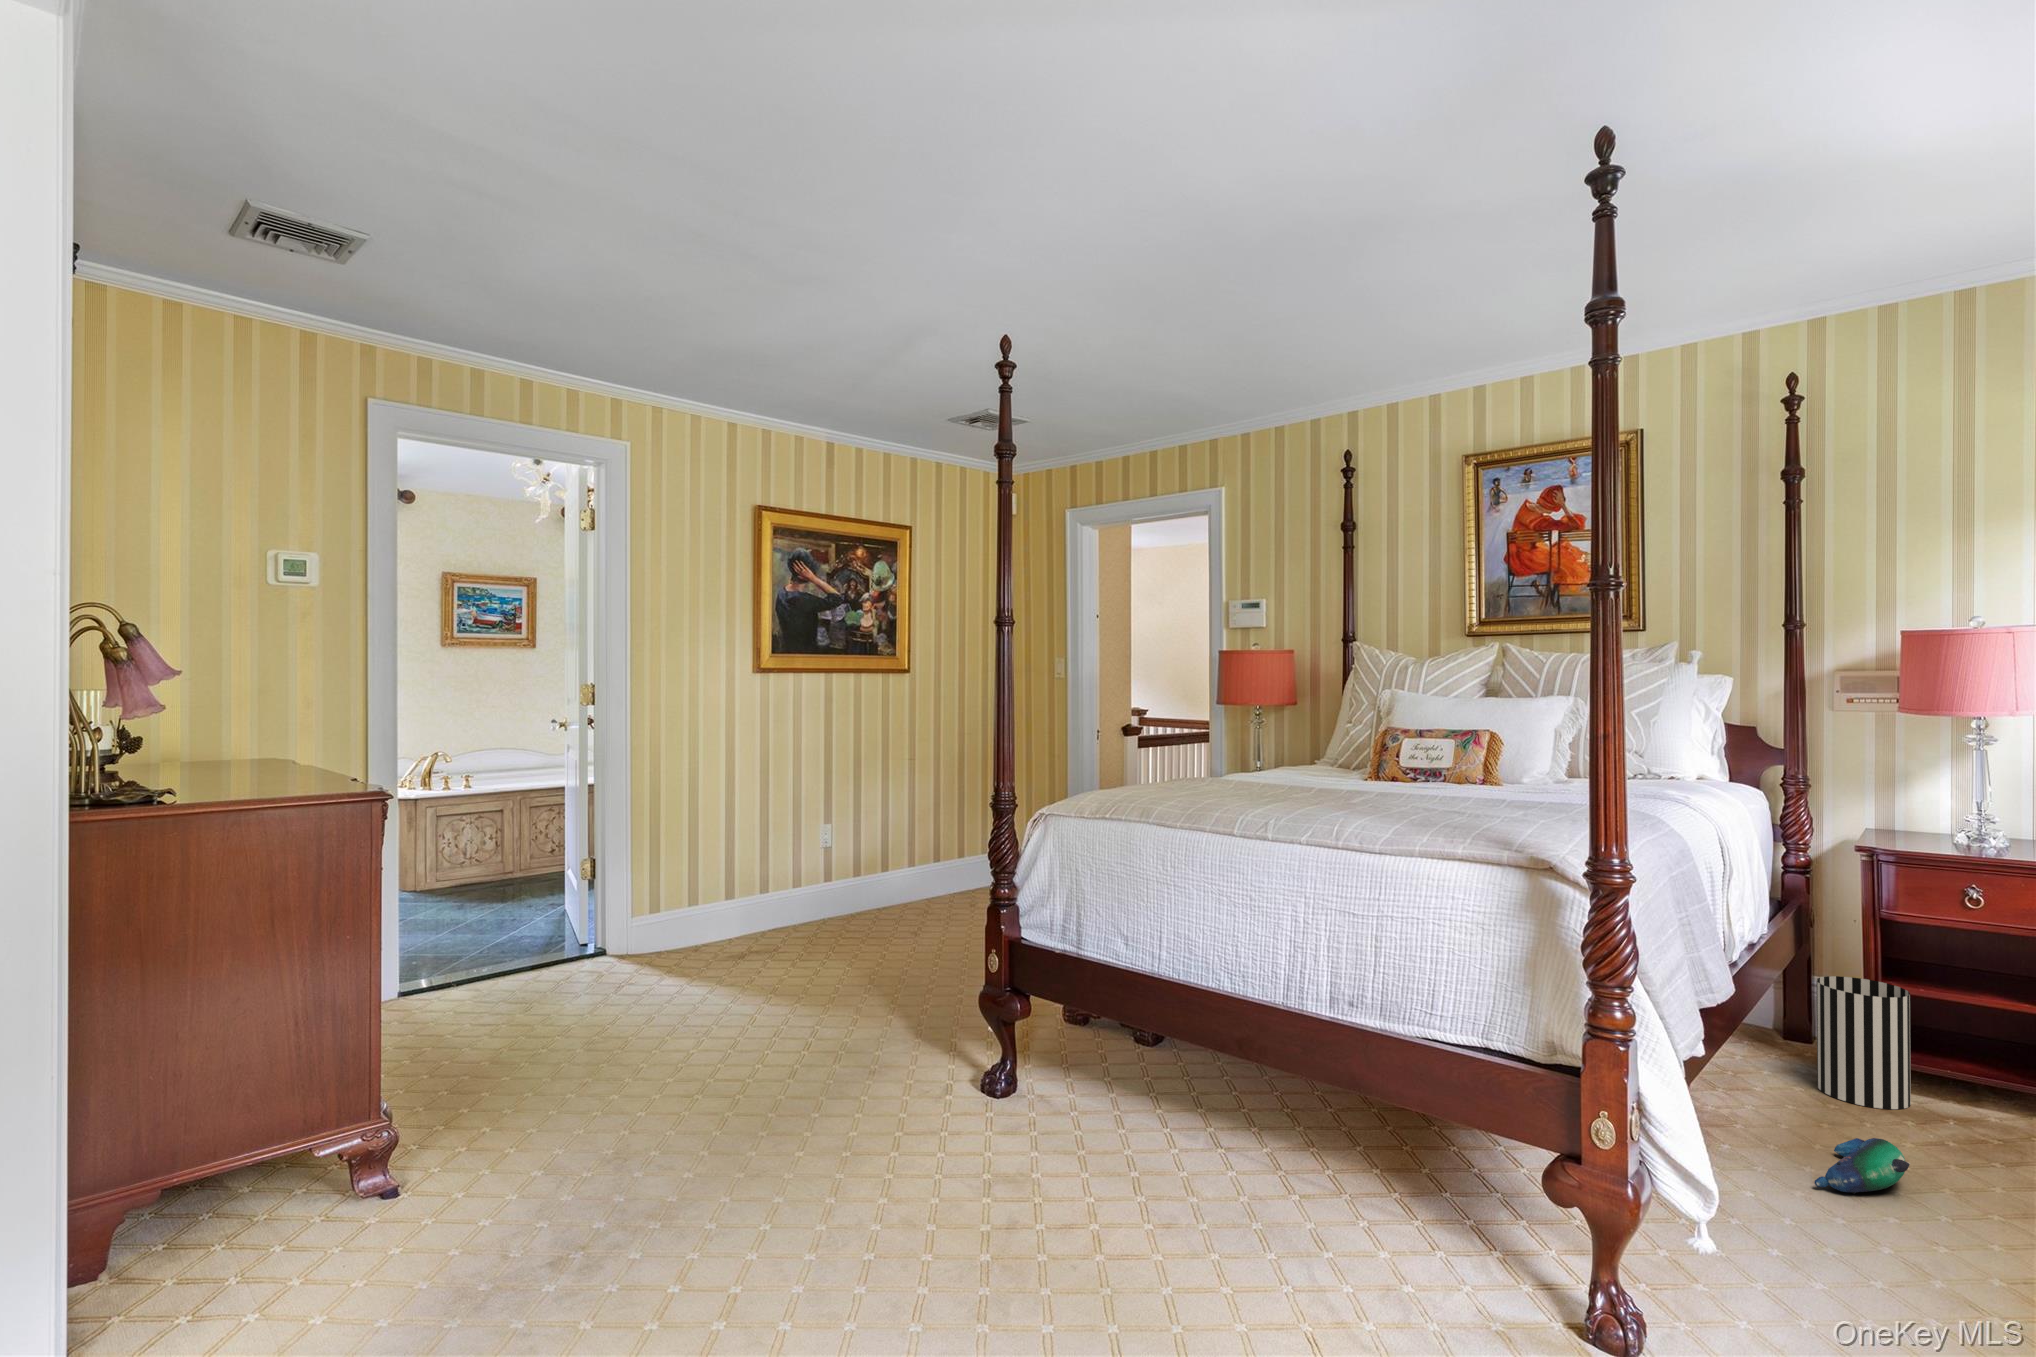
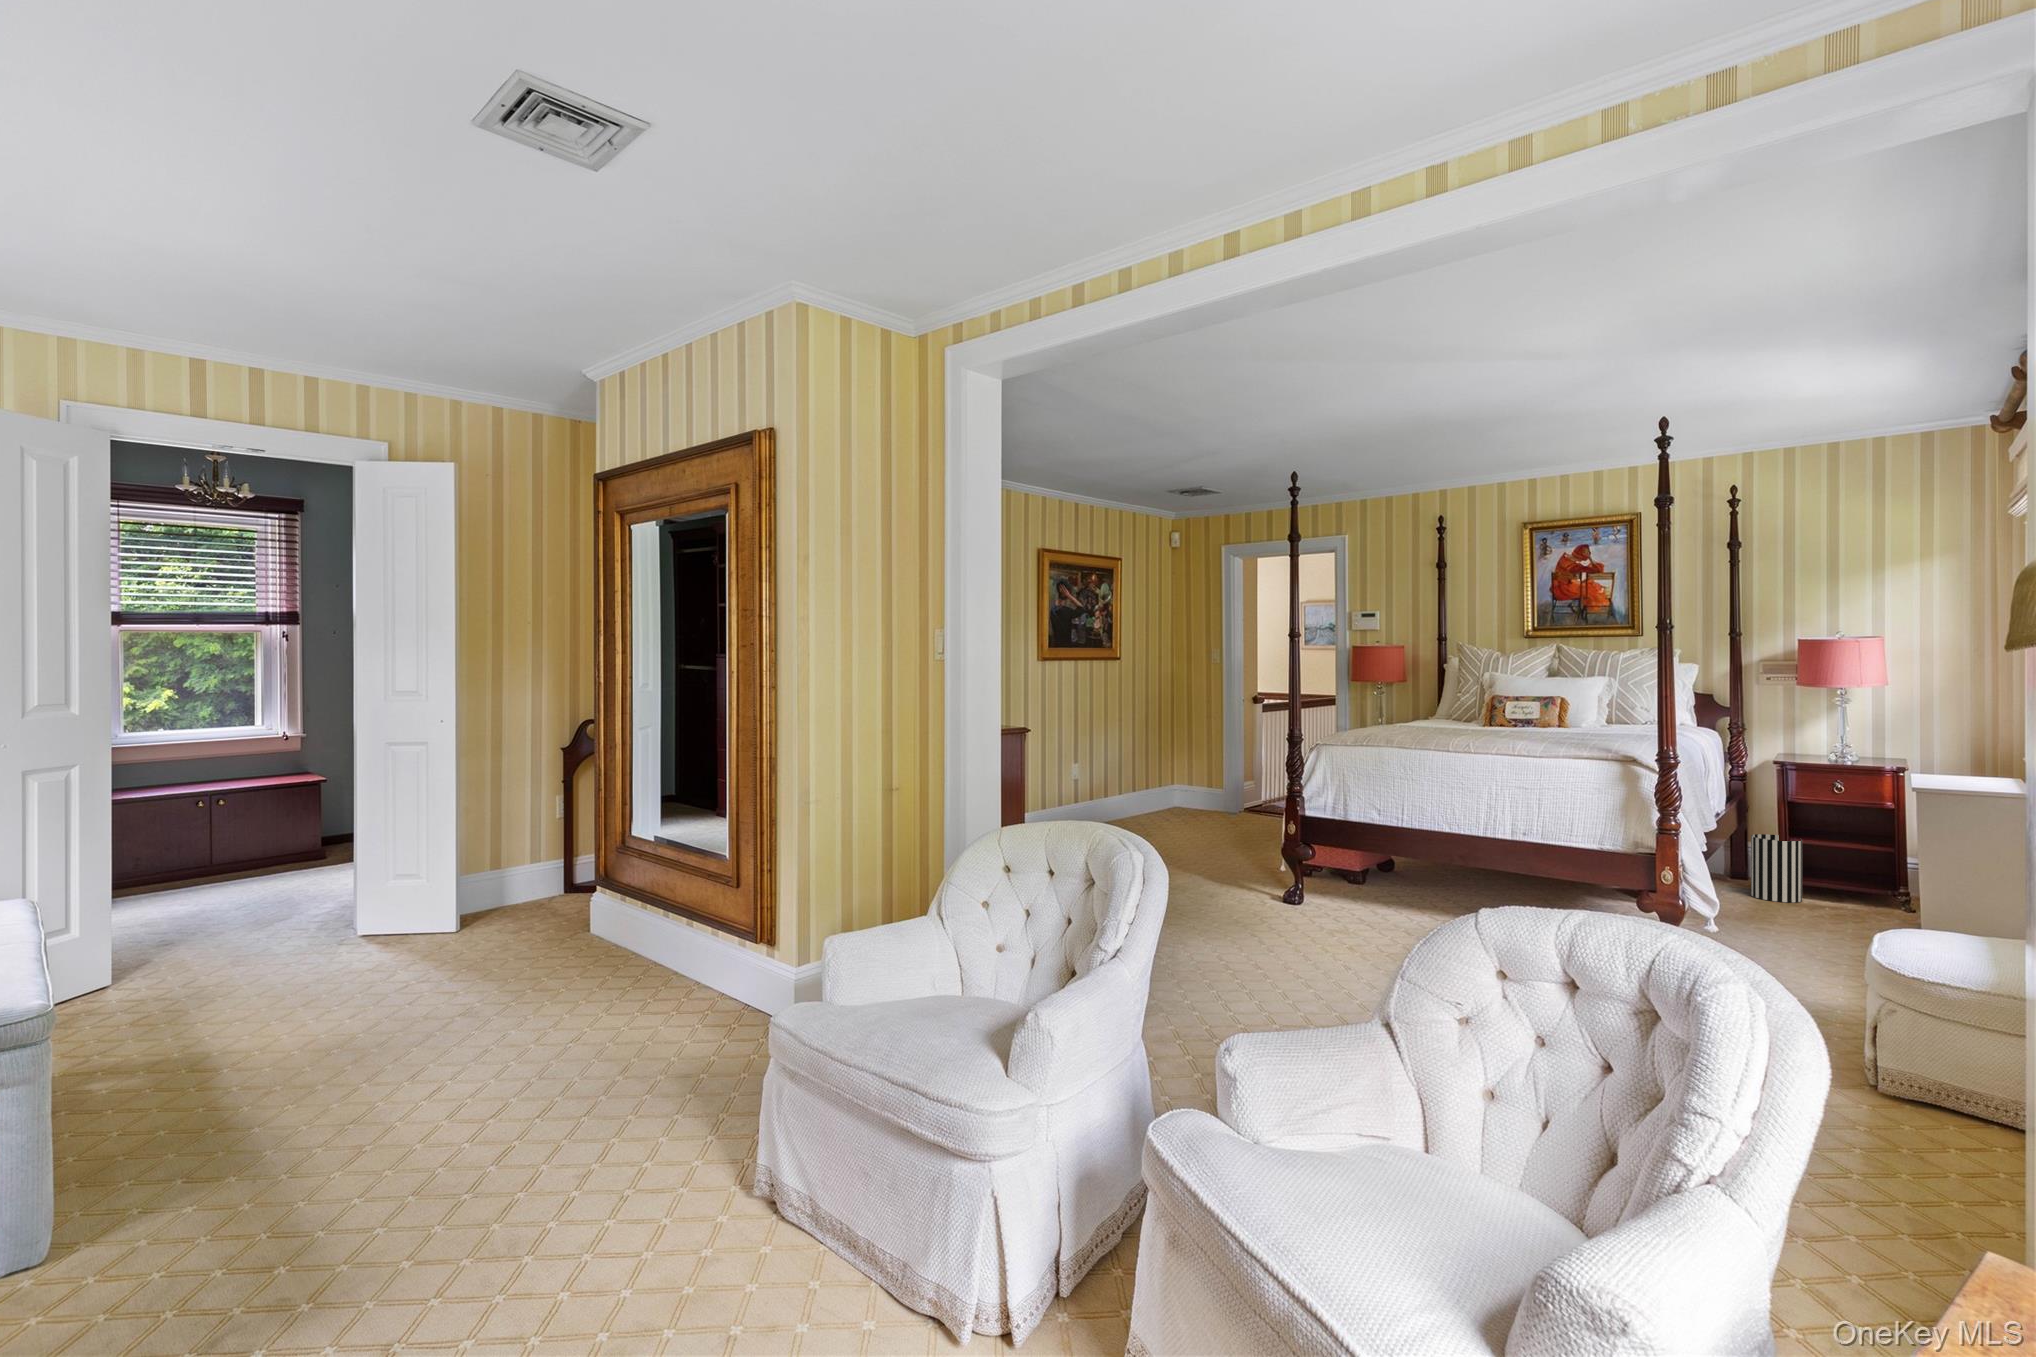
plush toy: present [1814,1138,1910,1194] -> none [1755,904,1803,928]

